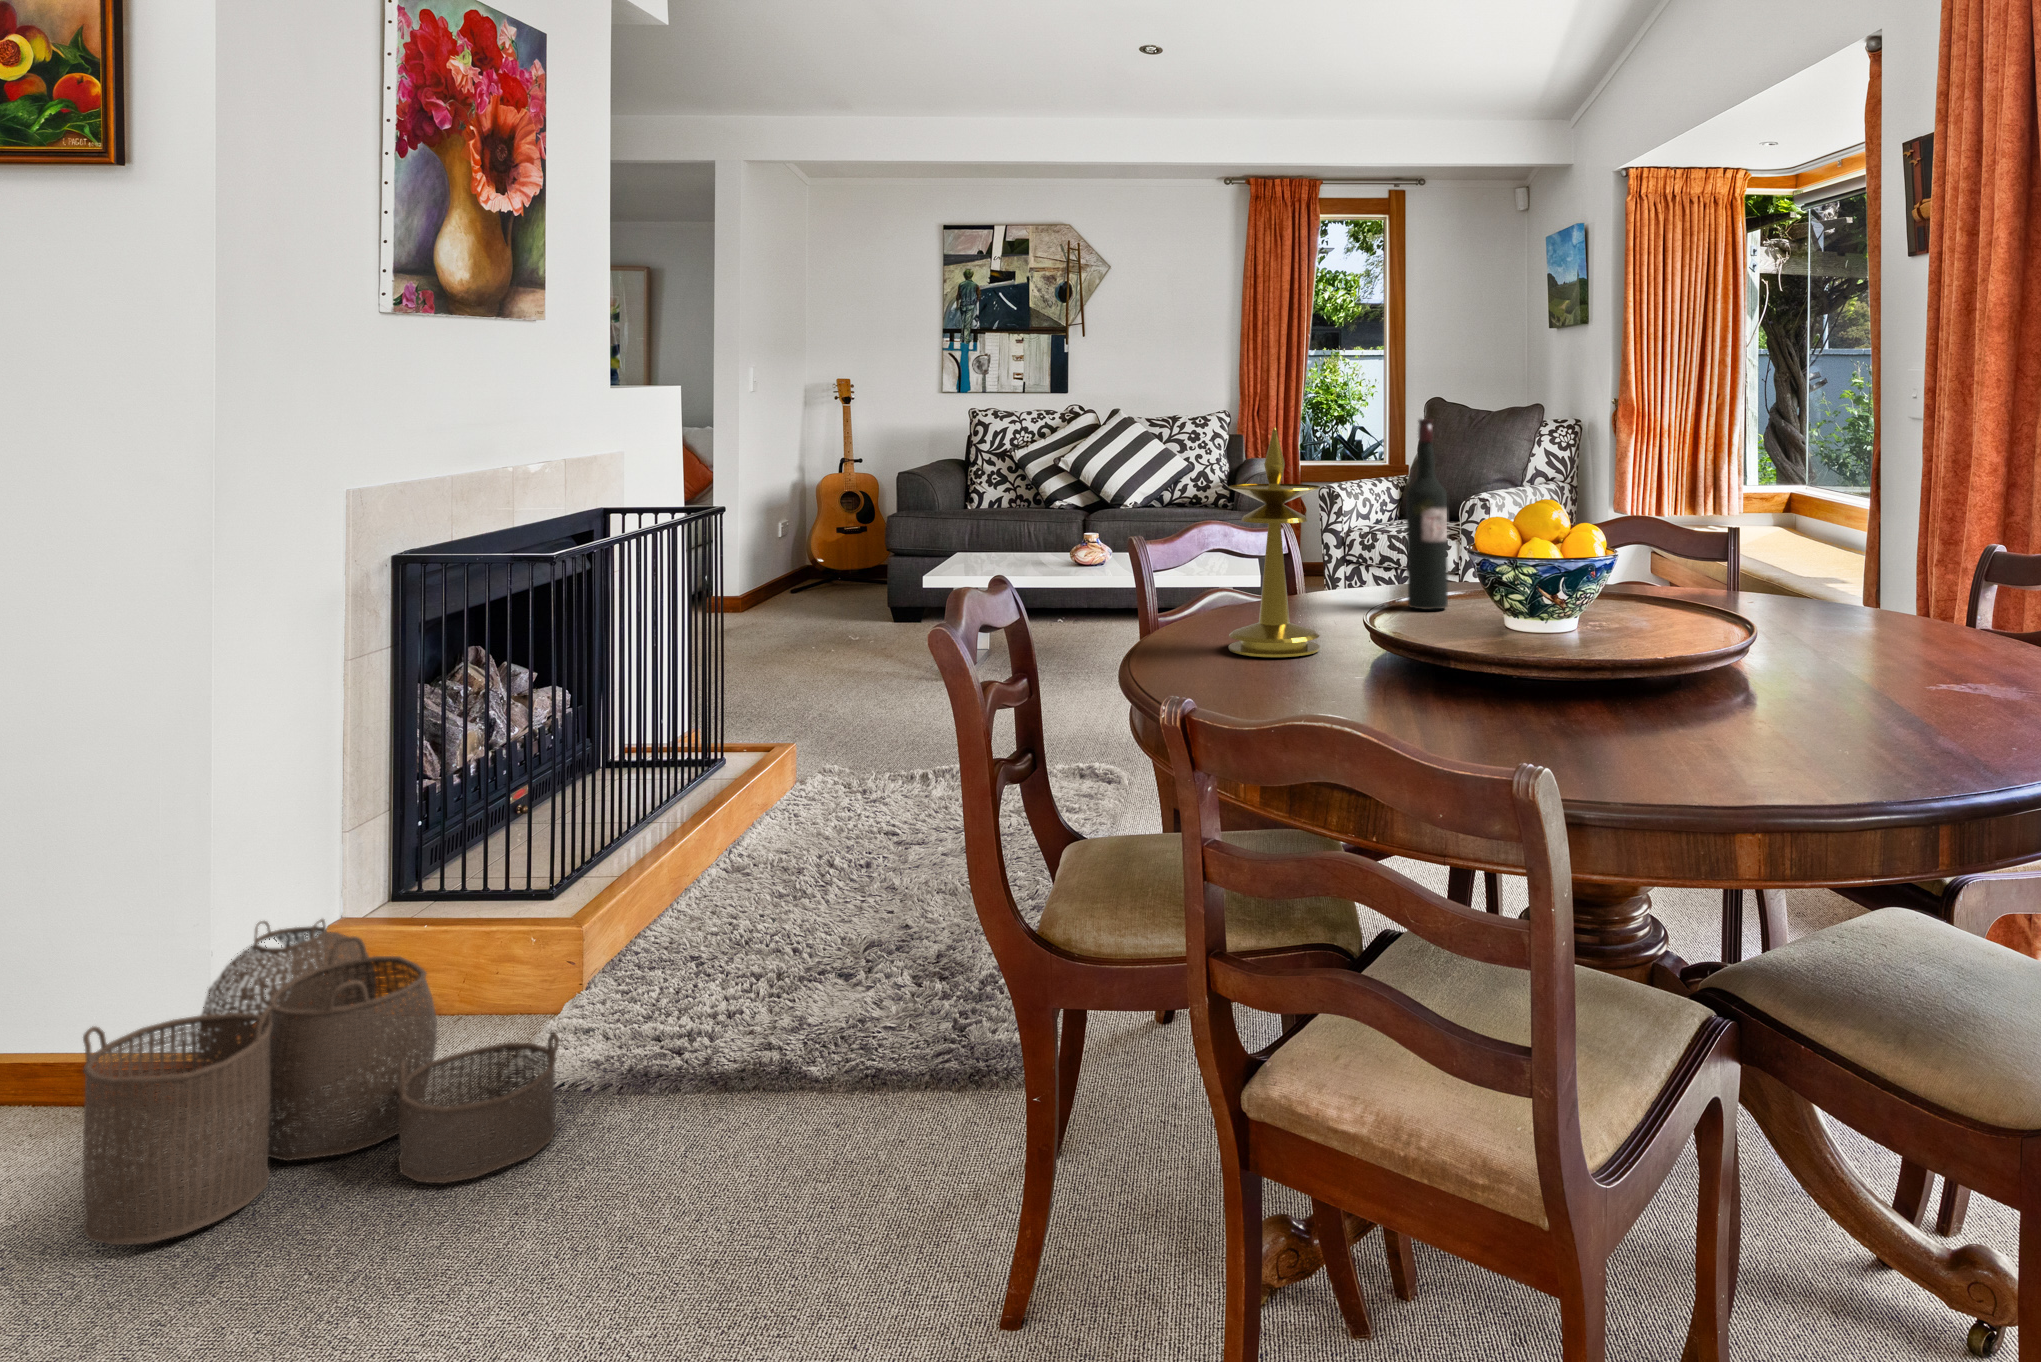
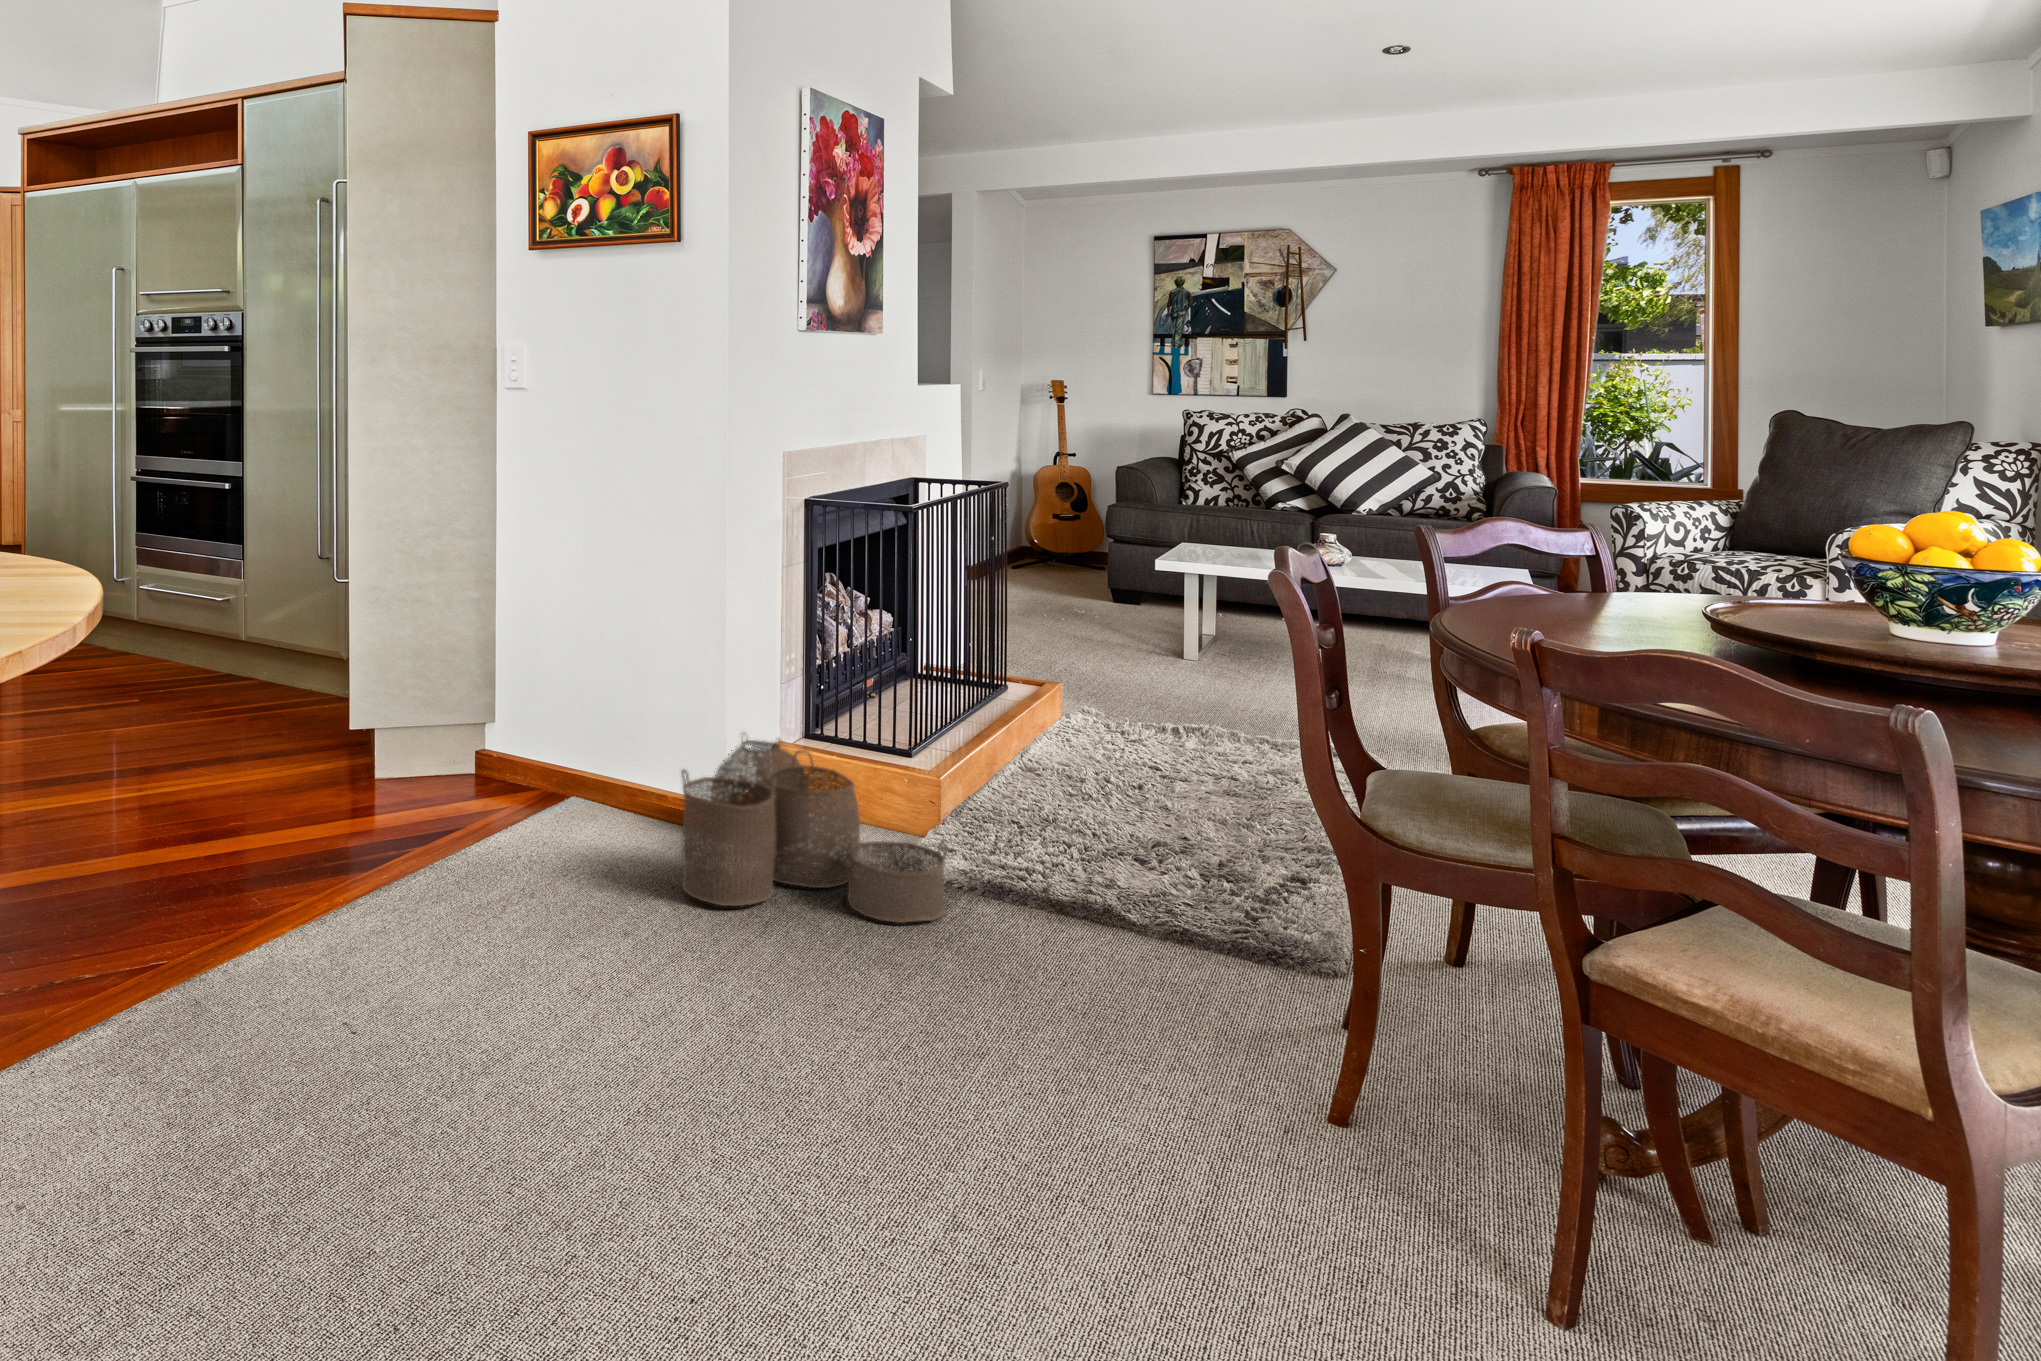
wine bottle: present [1406,419,1448,609] -> none [1757,427,1813,616]
candlestick: present [1229,427,1320,657] -> none [1549,428,1657,635]

